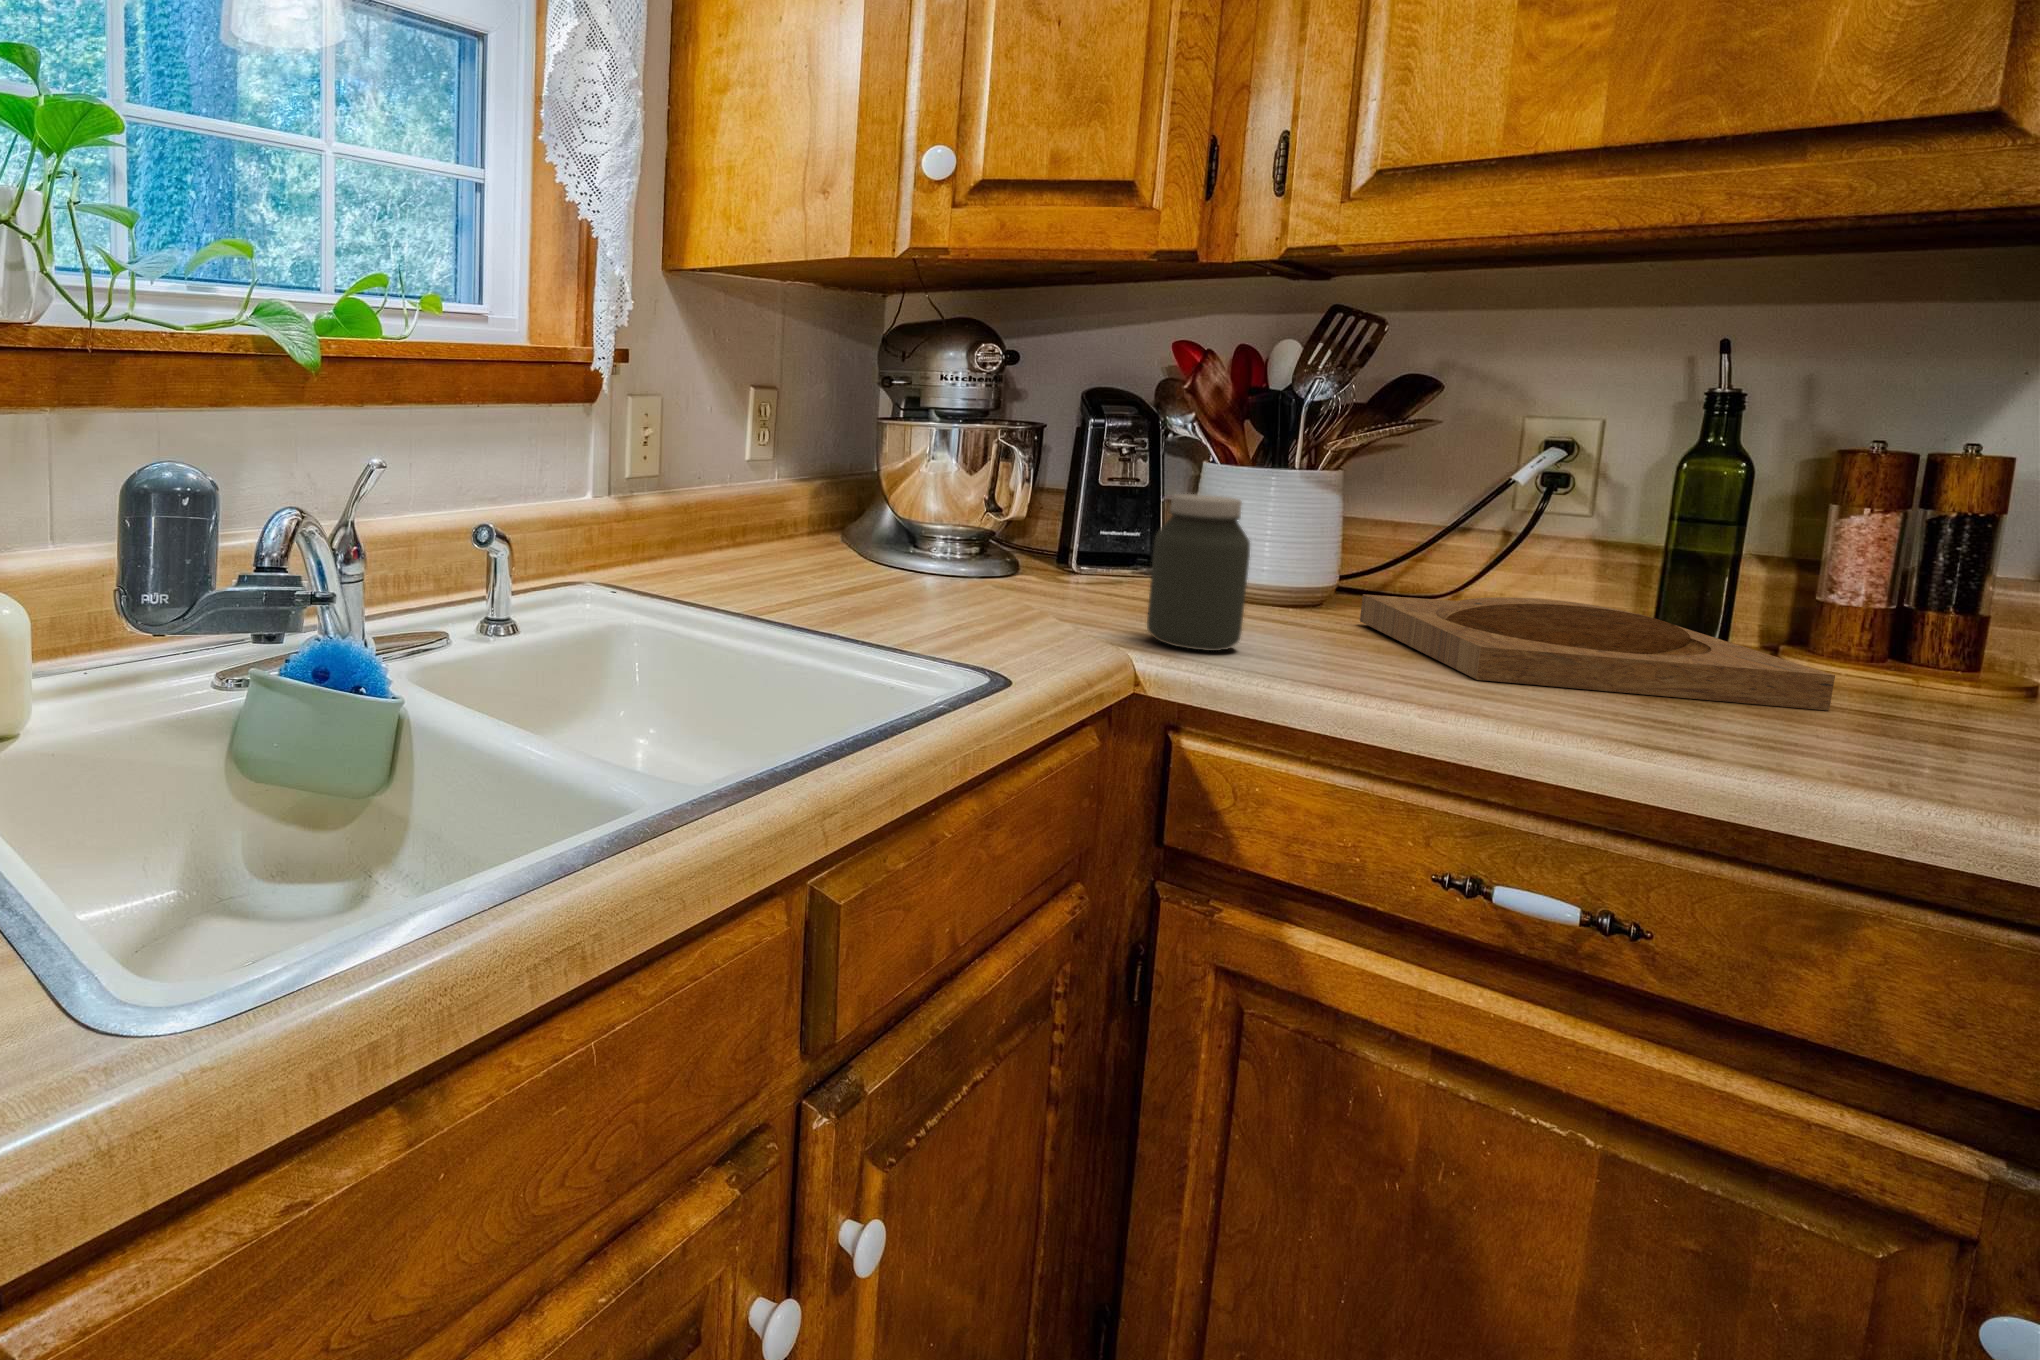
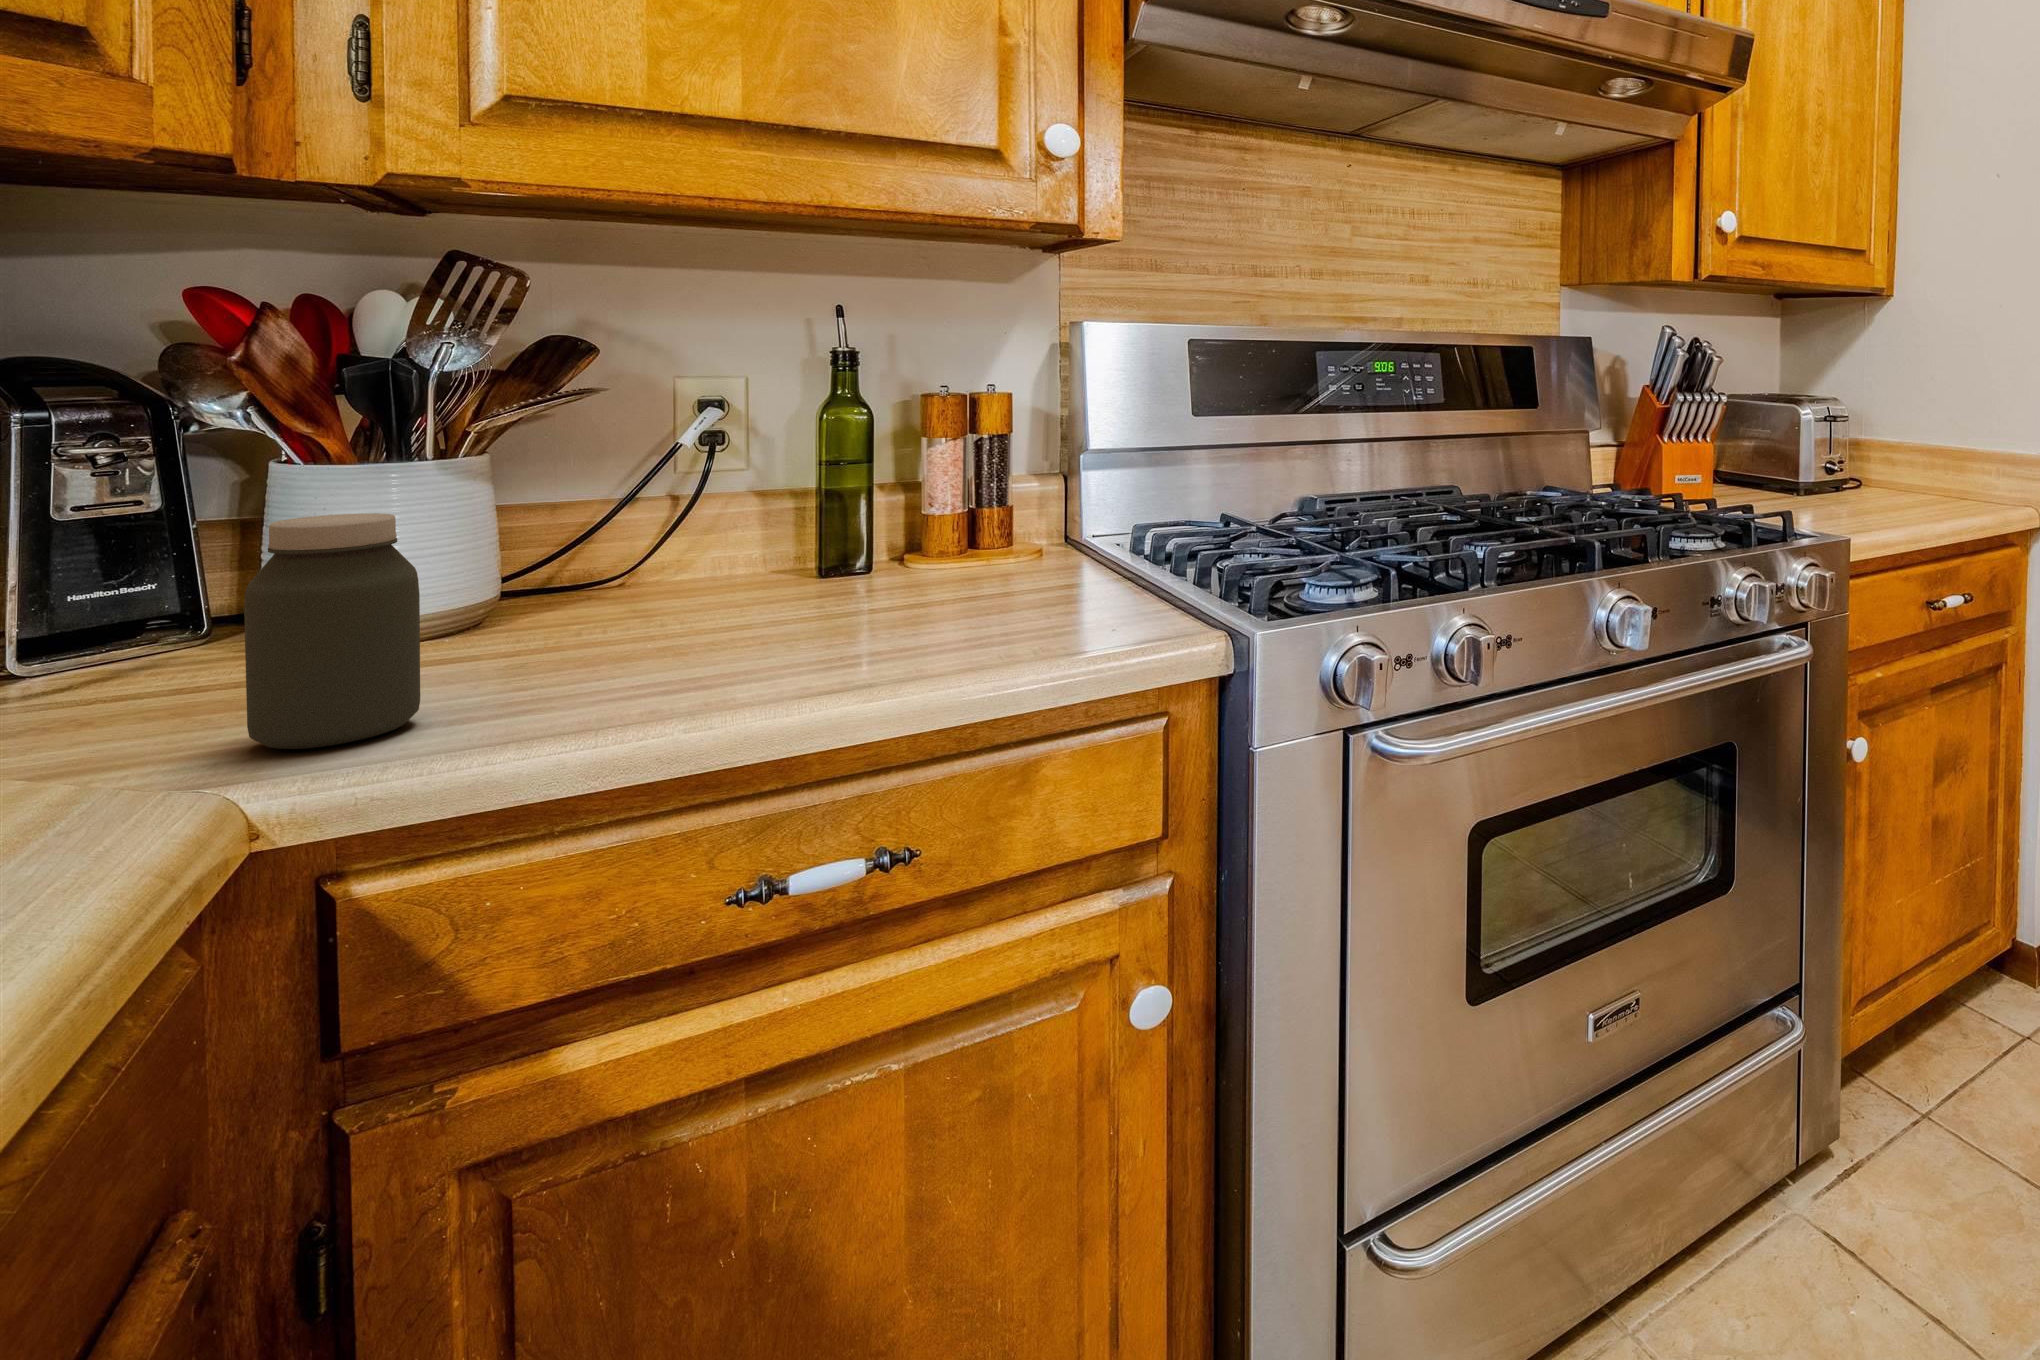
tray: present [1360,594,1835,711] -> none [553,556,968,665]

